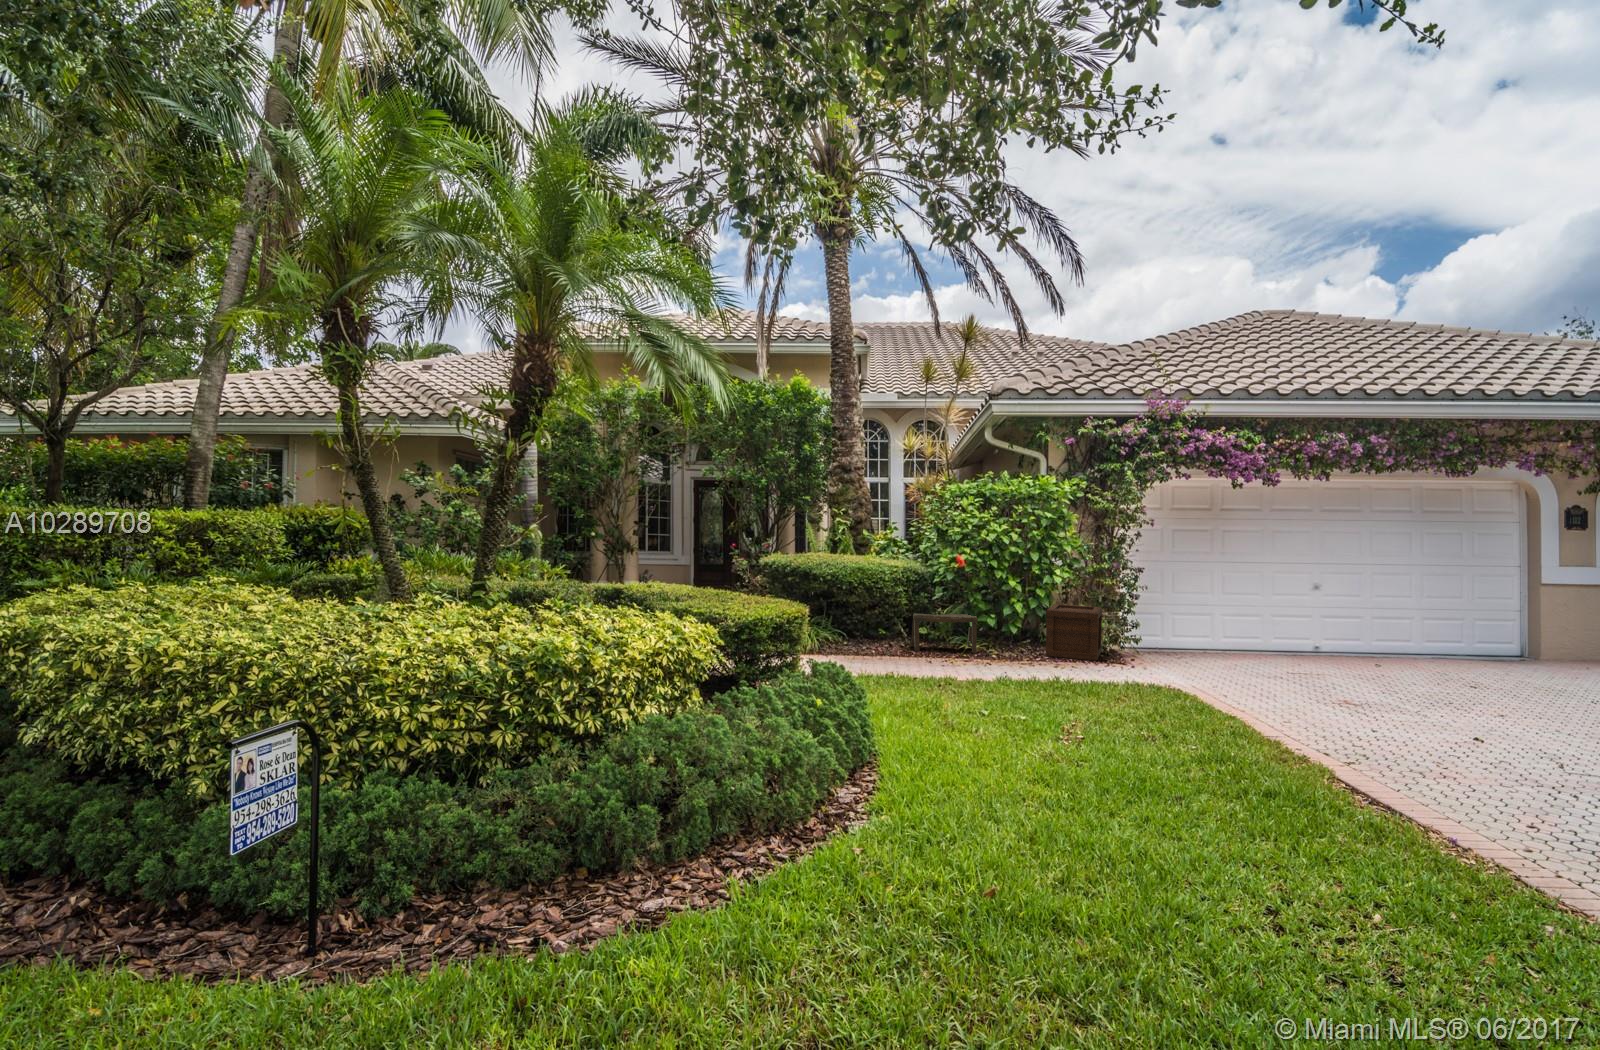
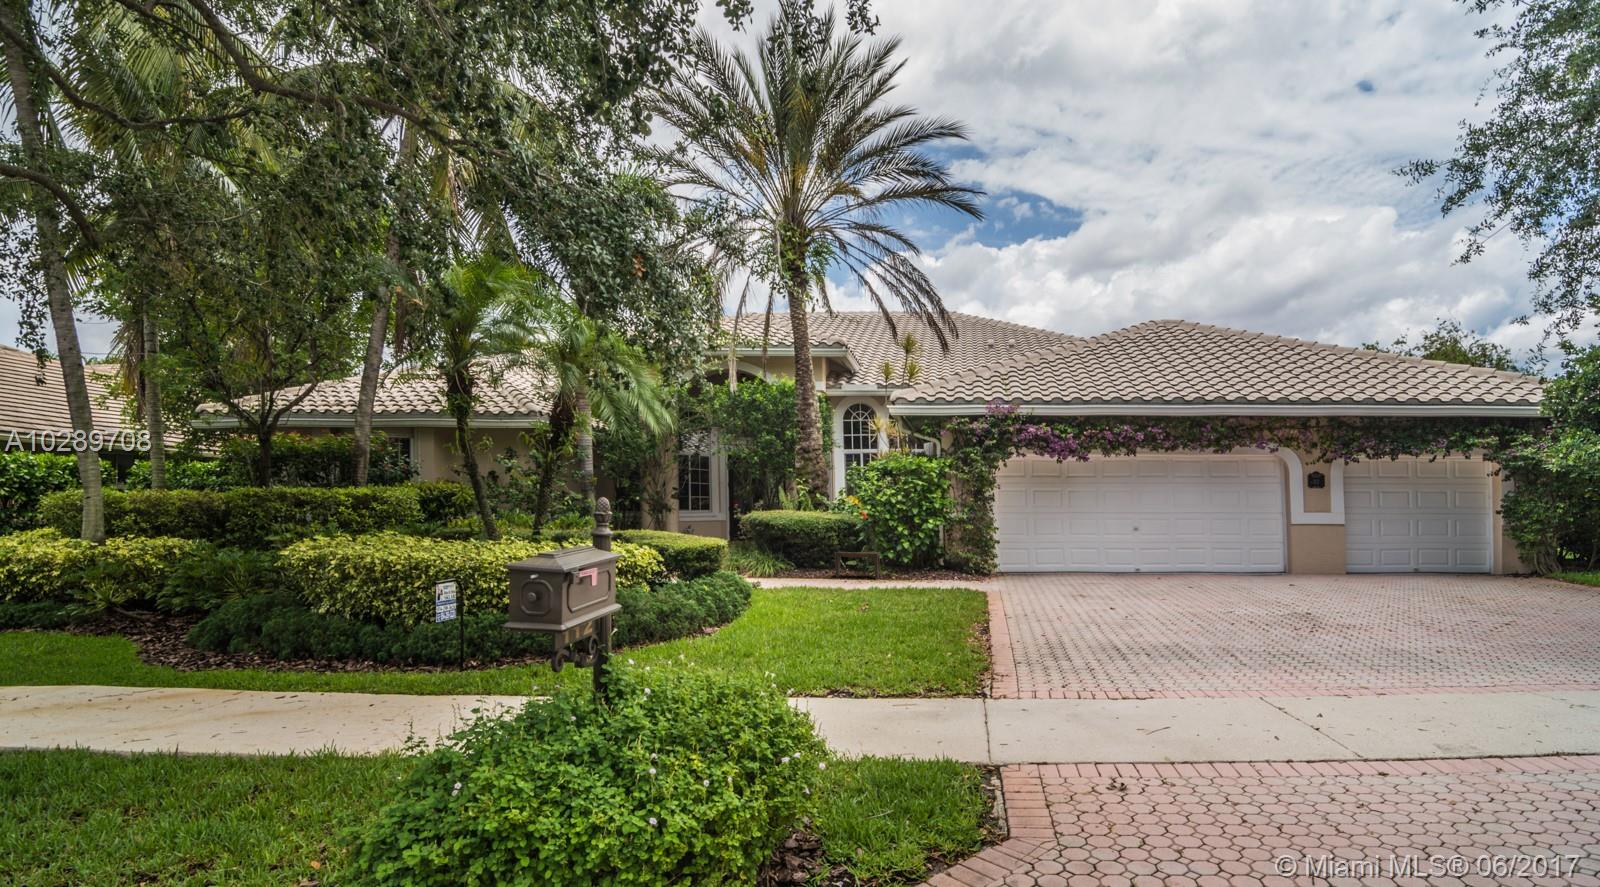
wooden crate: present [1046,604,1102,661] -> none [925,544,969,583]

